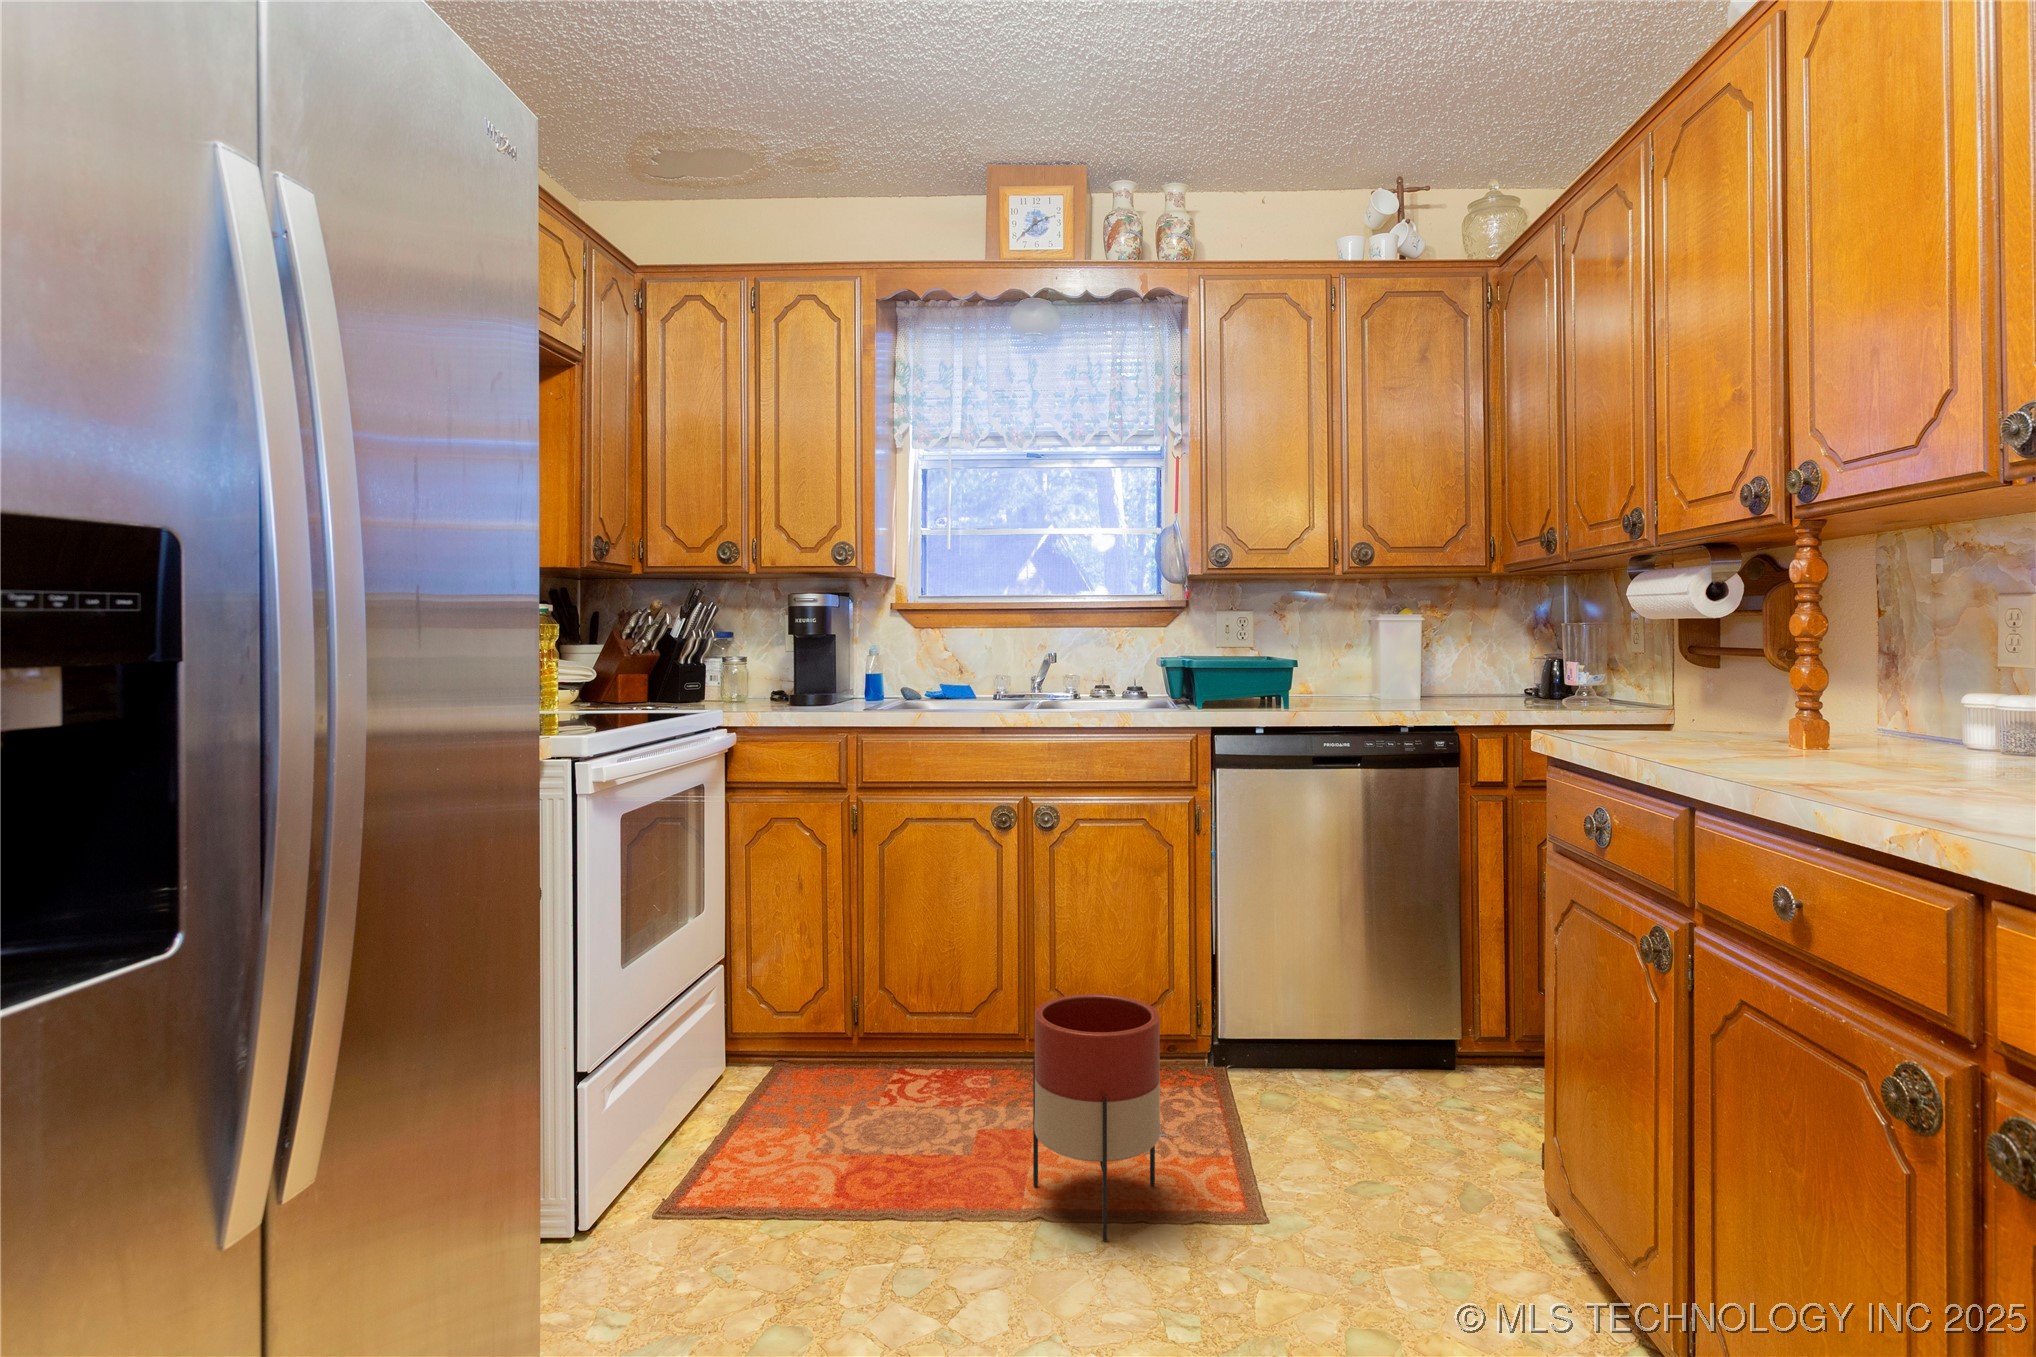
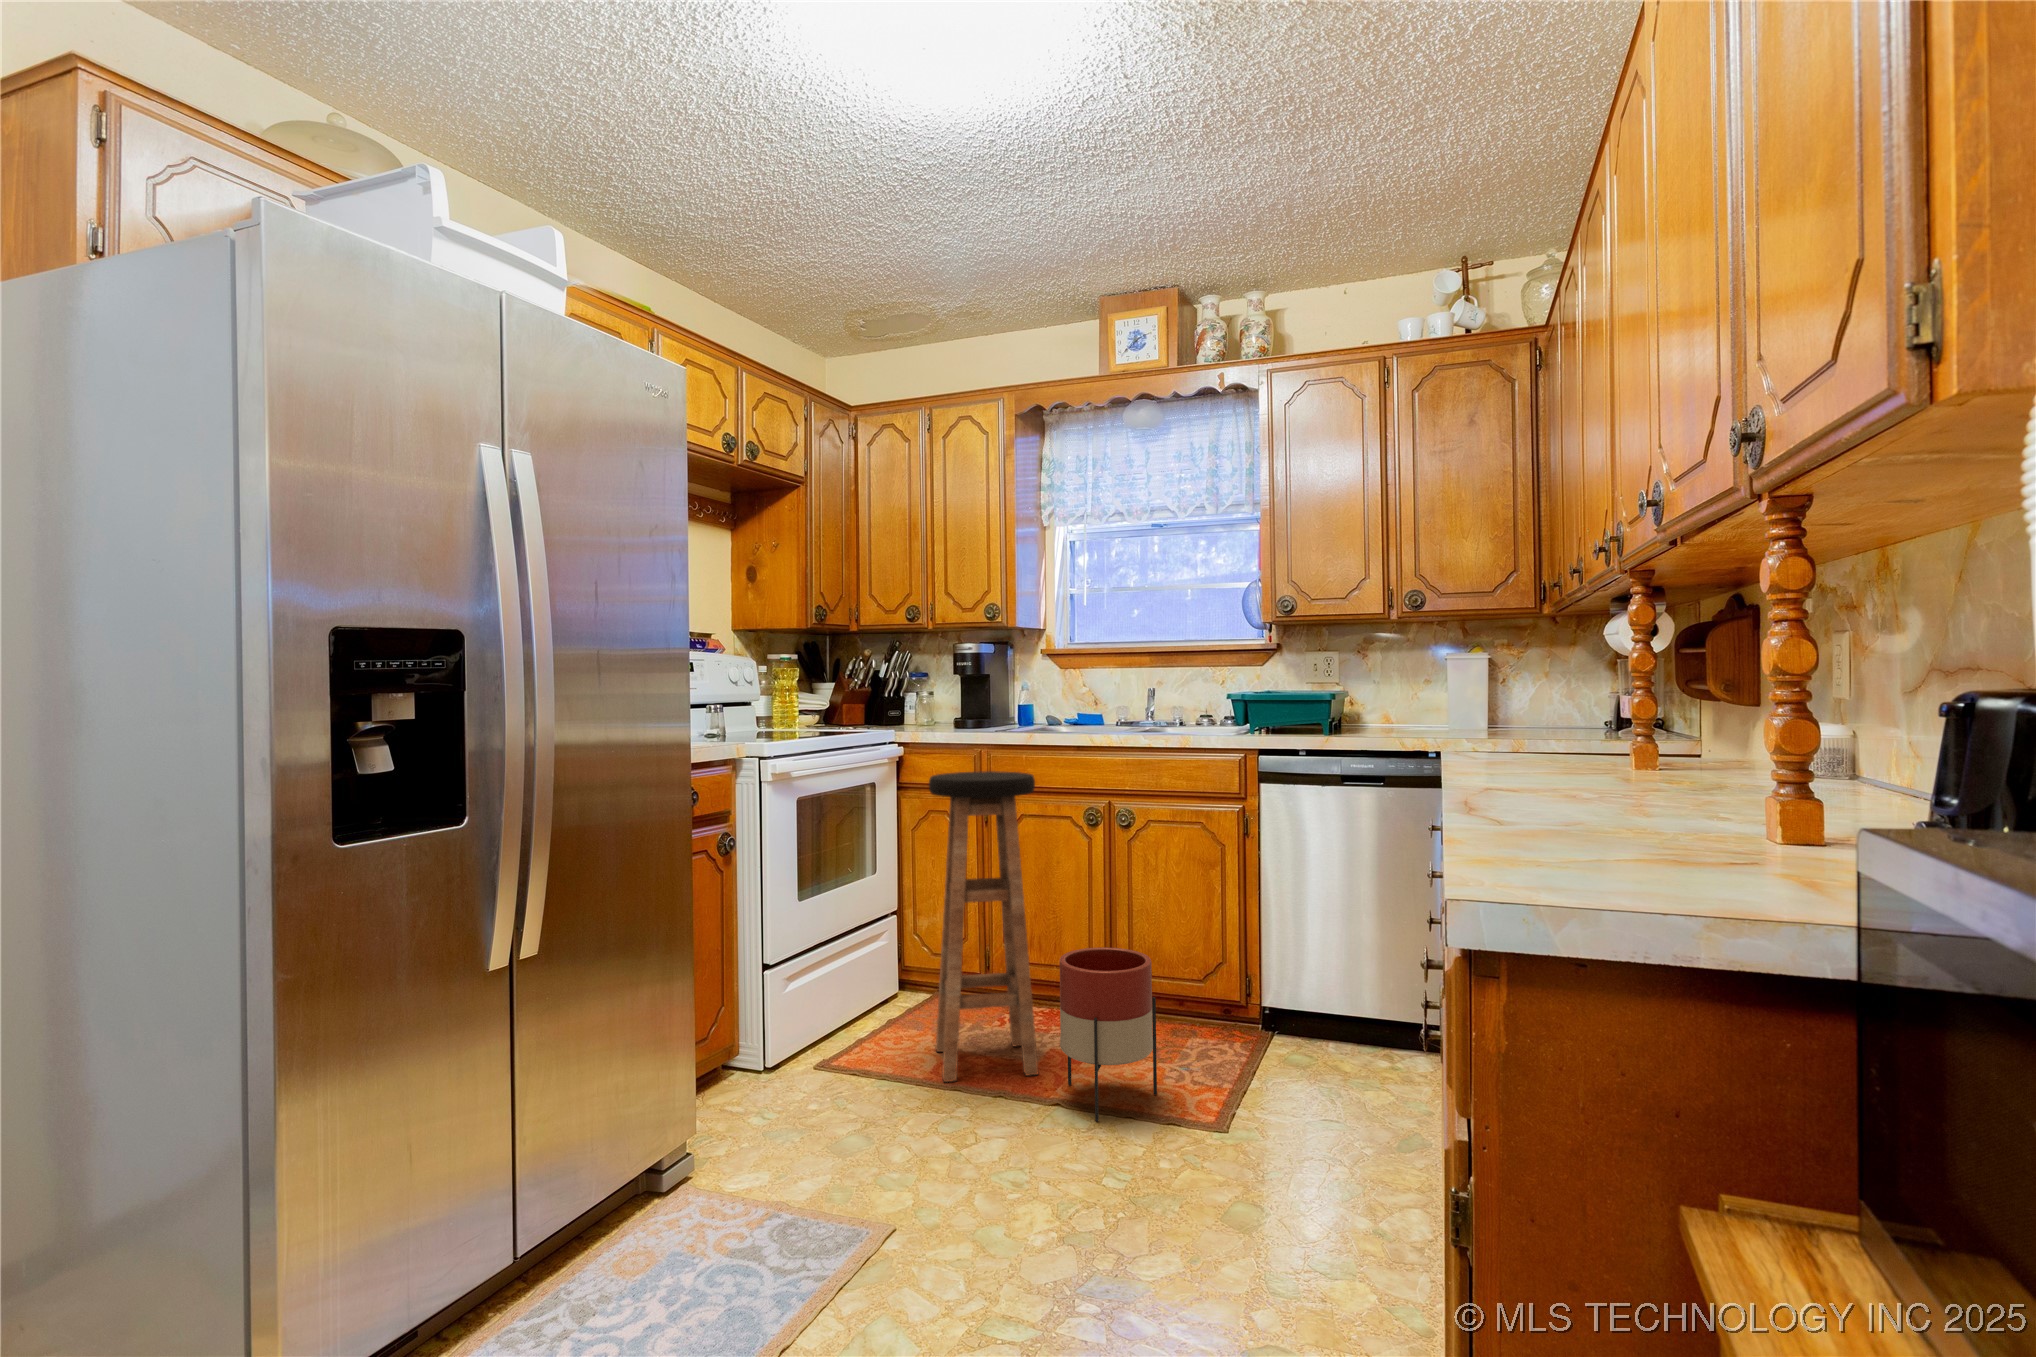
bar stool: none [822,761,985,1205] -> present [929,771,1038,1082]

